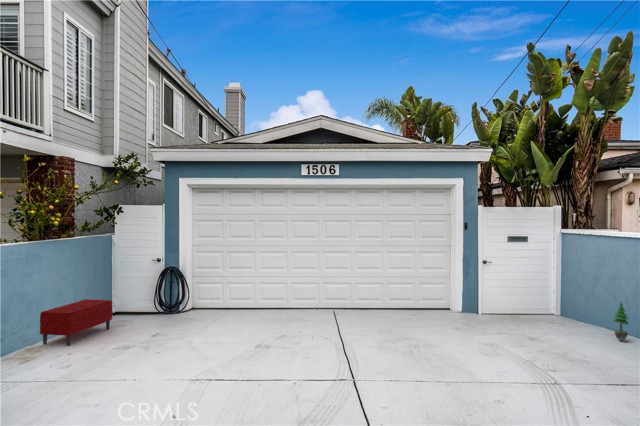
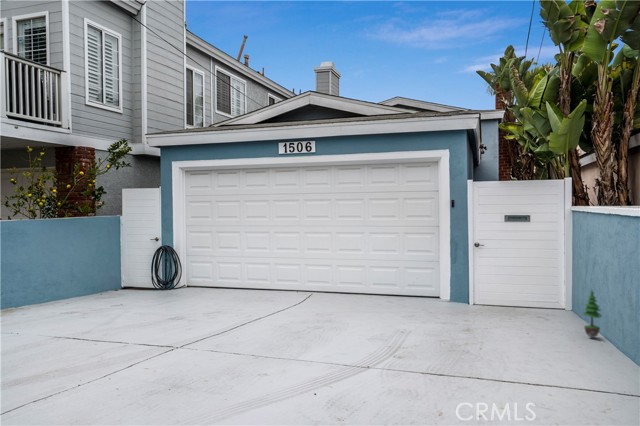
bench: present [40,299,112,346] -> none [34,270,102,306]

